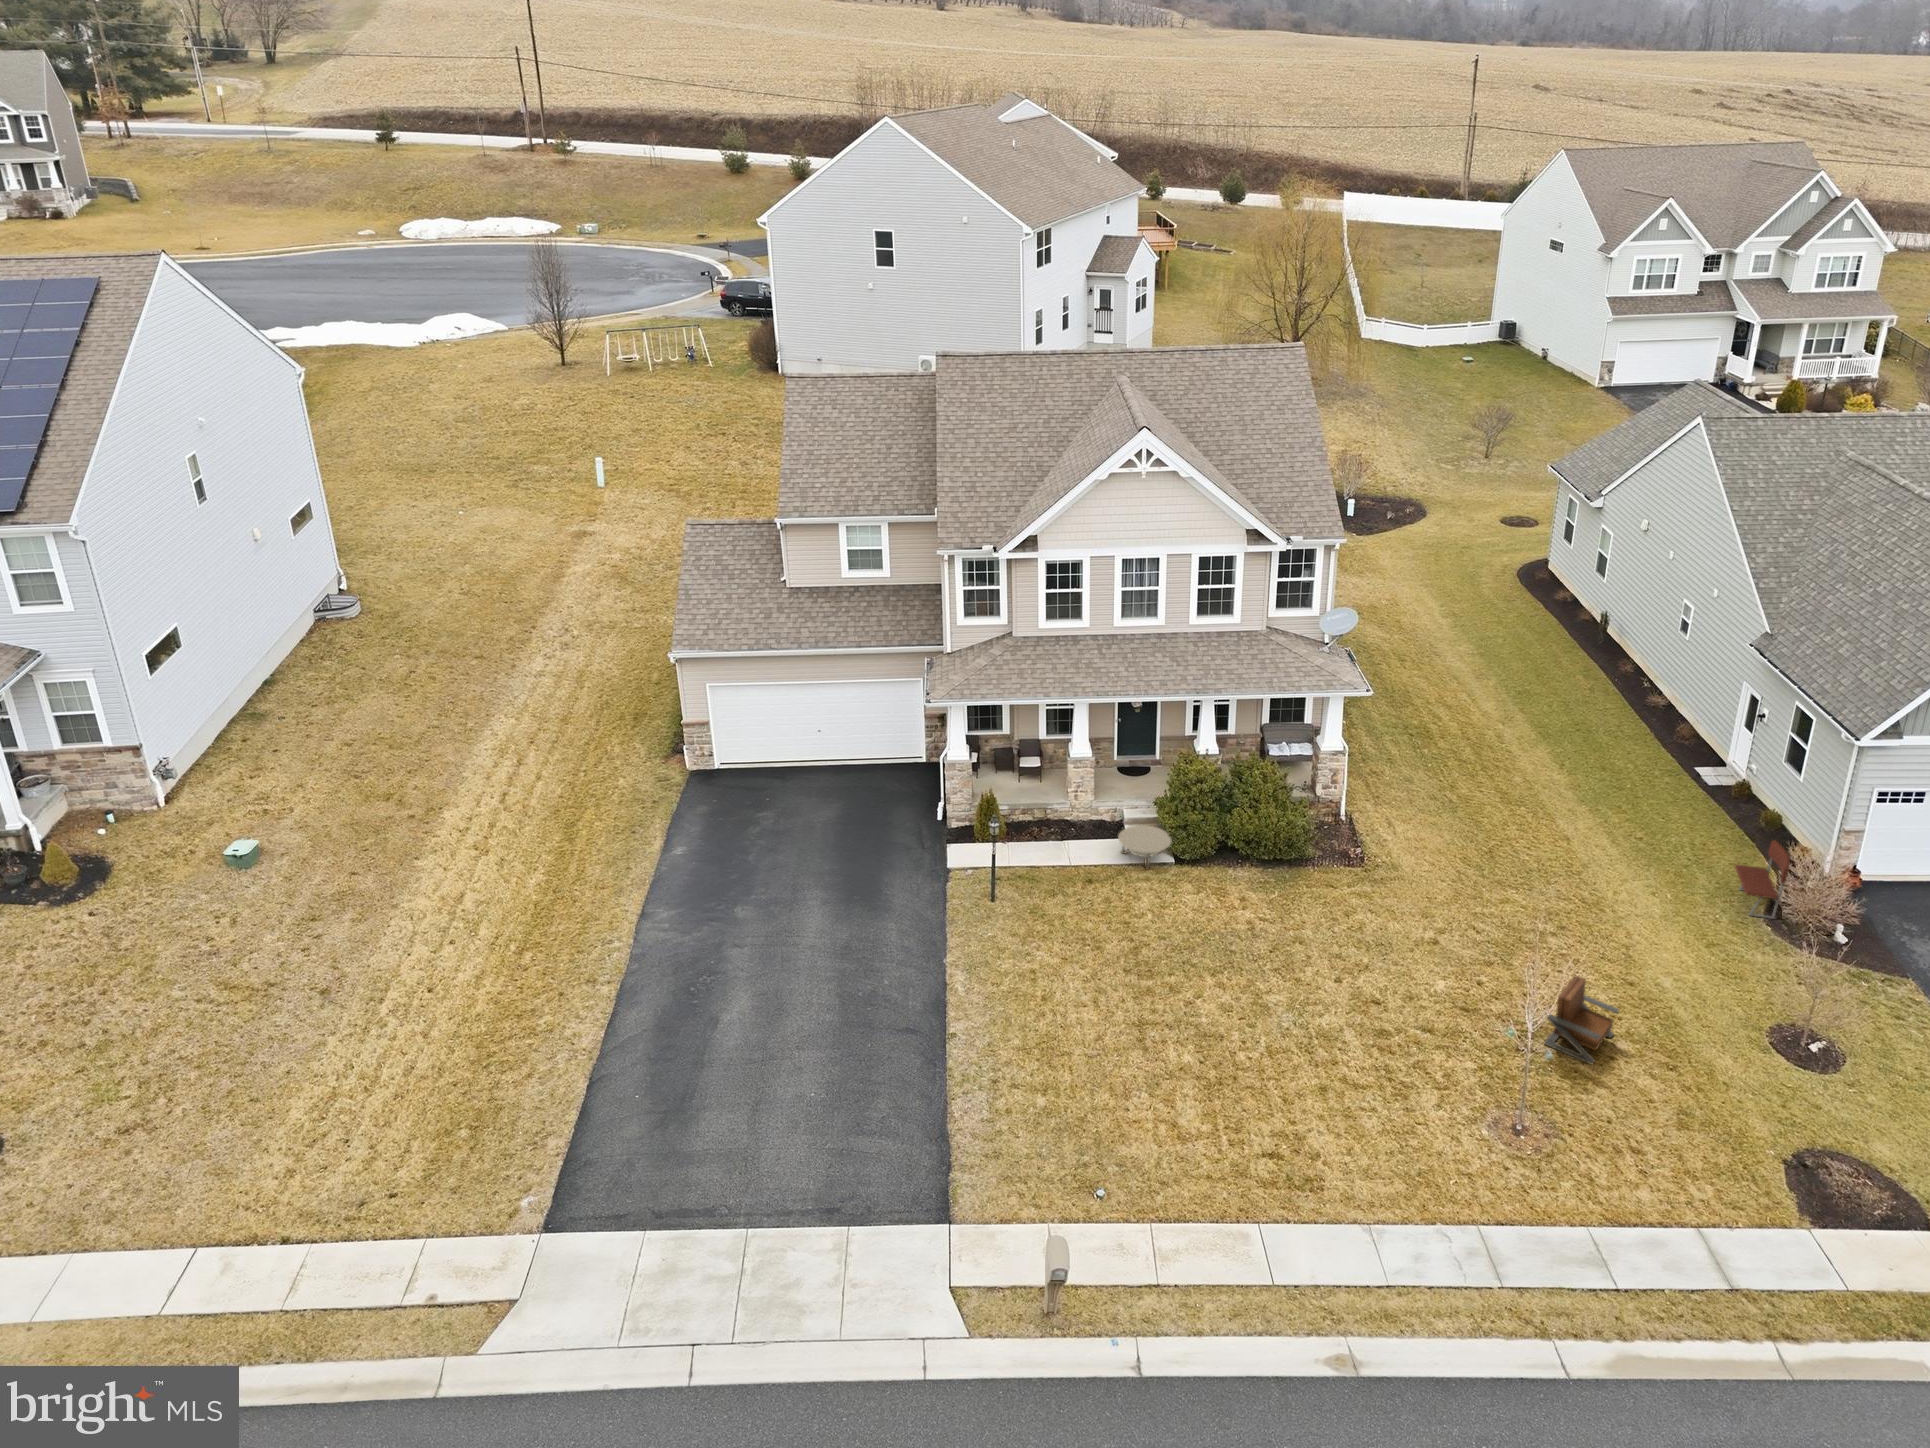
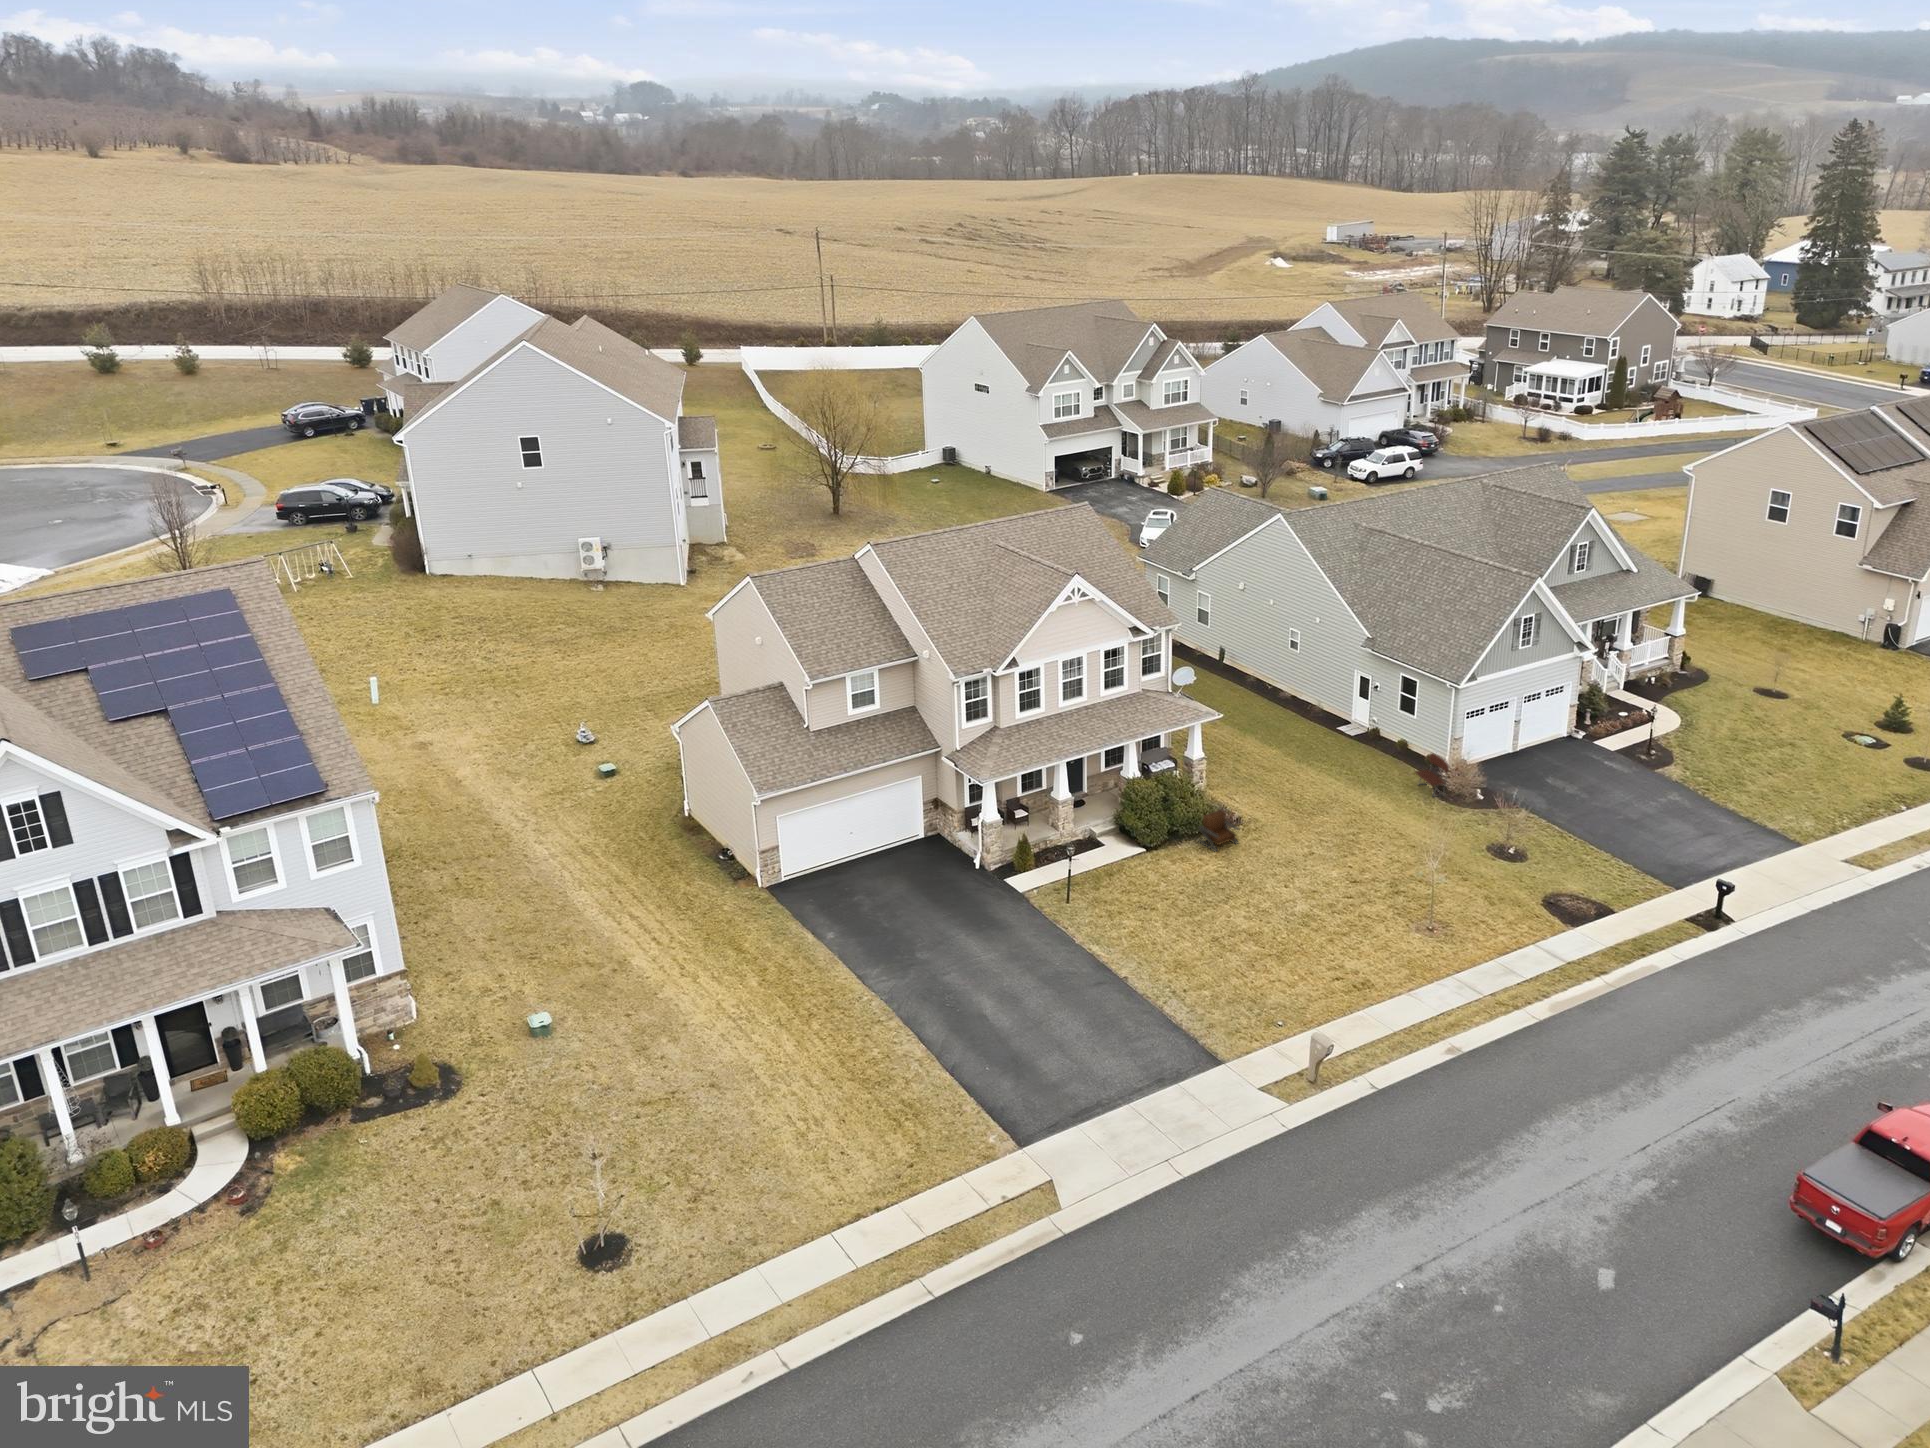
round table: present [1118,825,1171,870] -> none [1109,831,1144,858]
lounge chair: present [1545,976,1619,1064] -> present [1199,809,1239,852]

